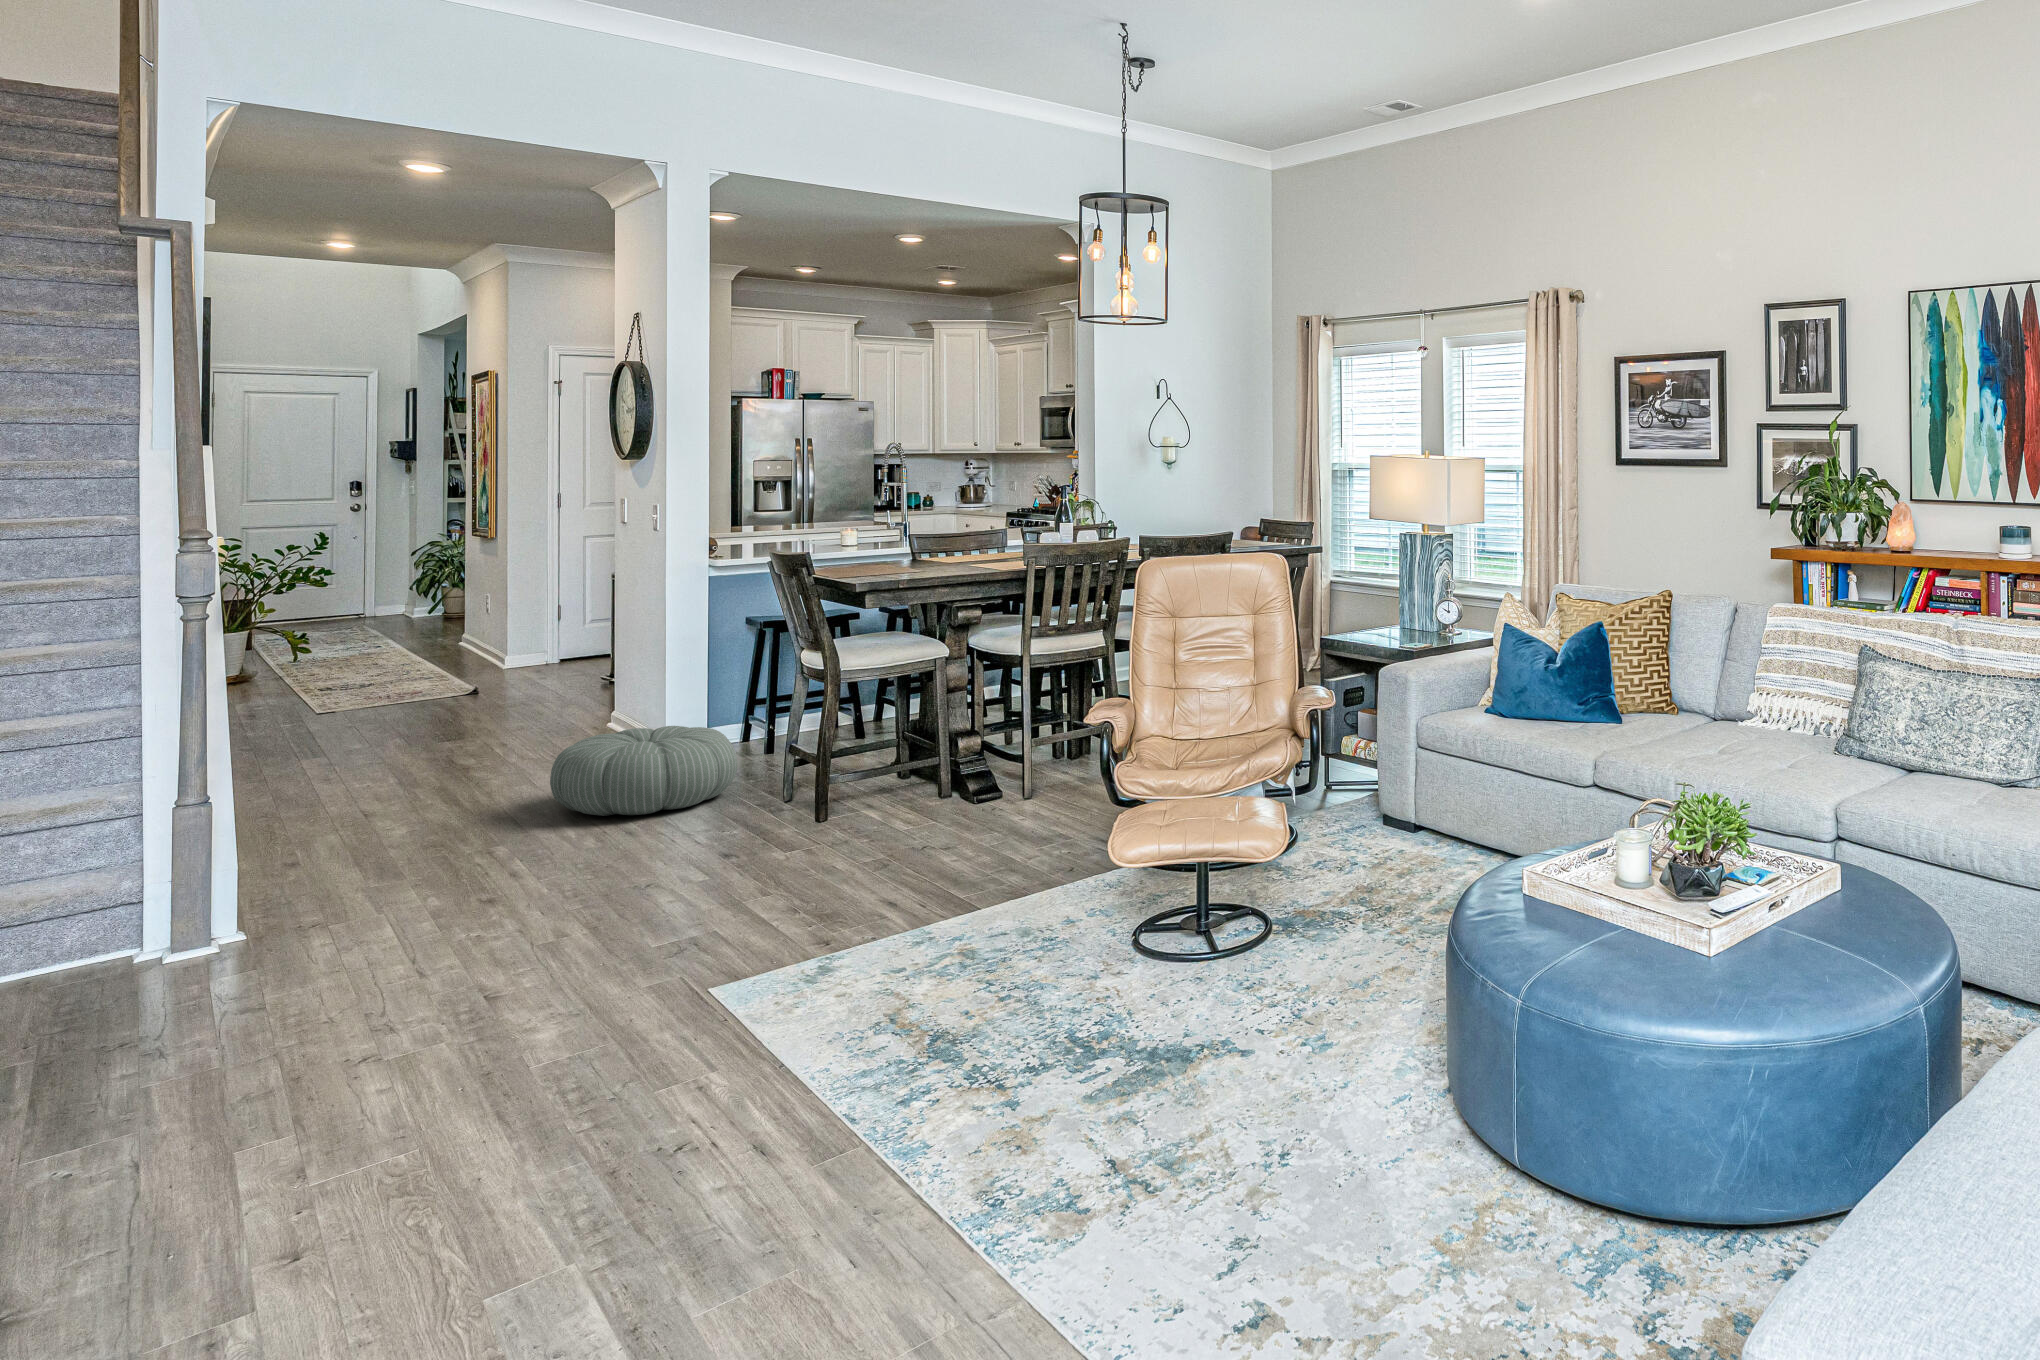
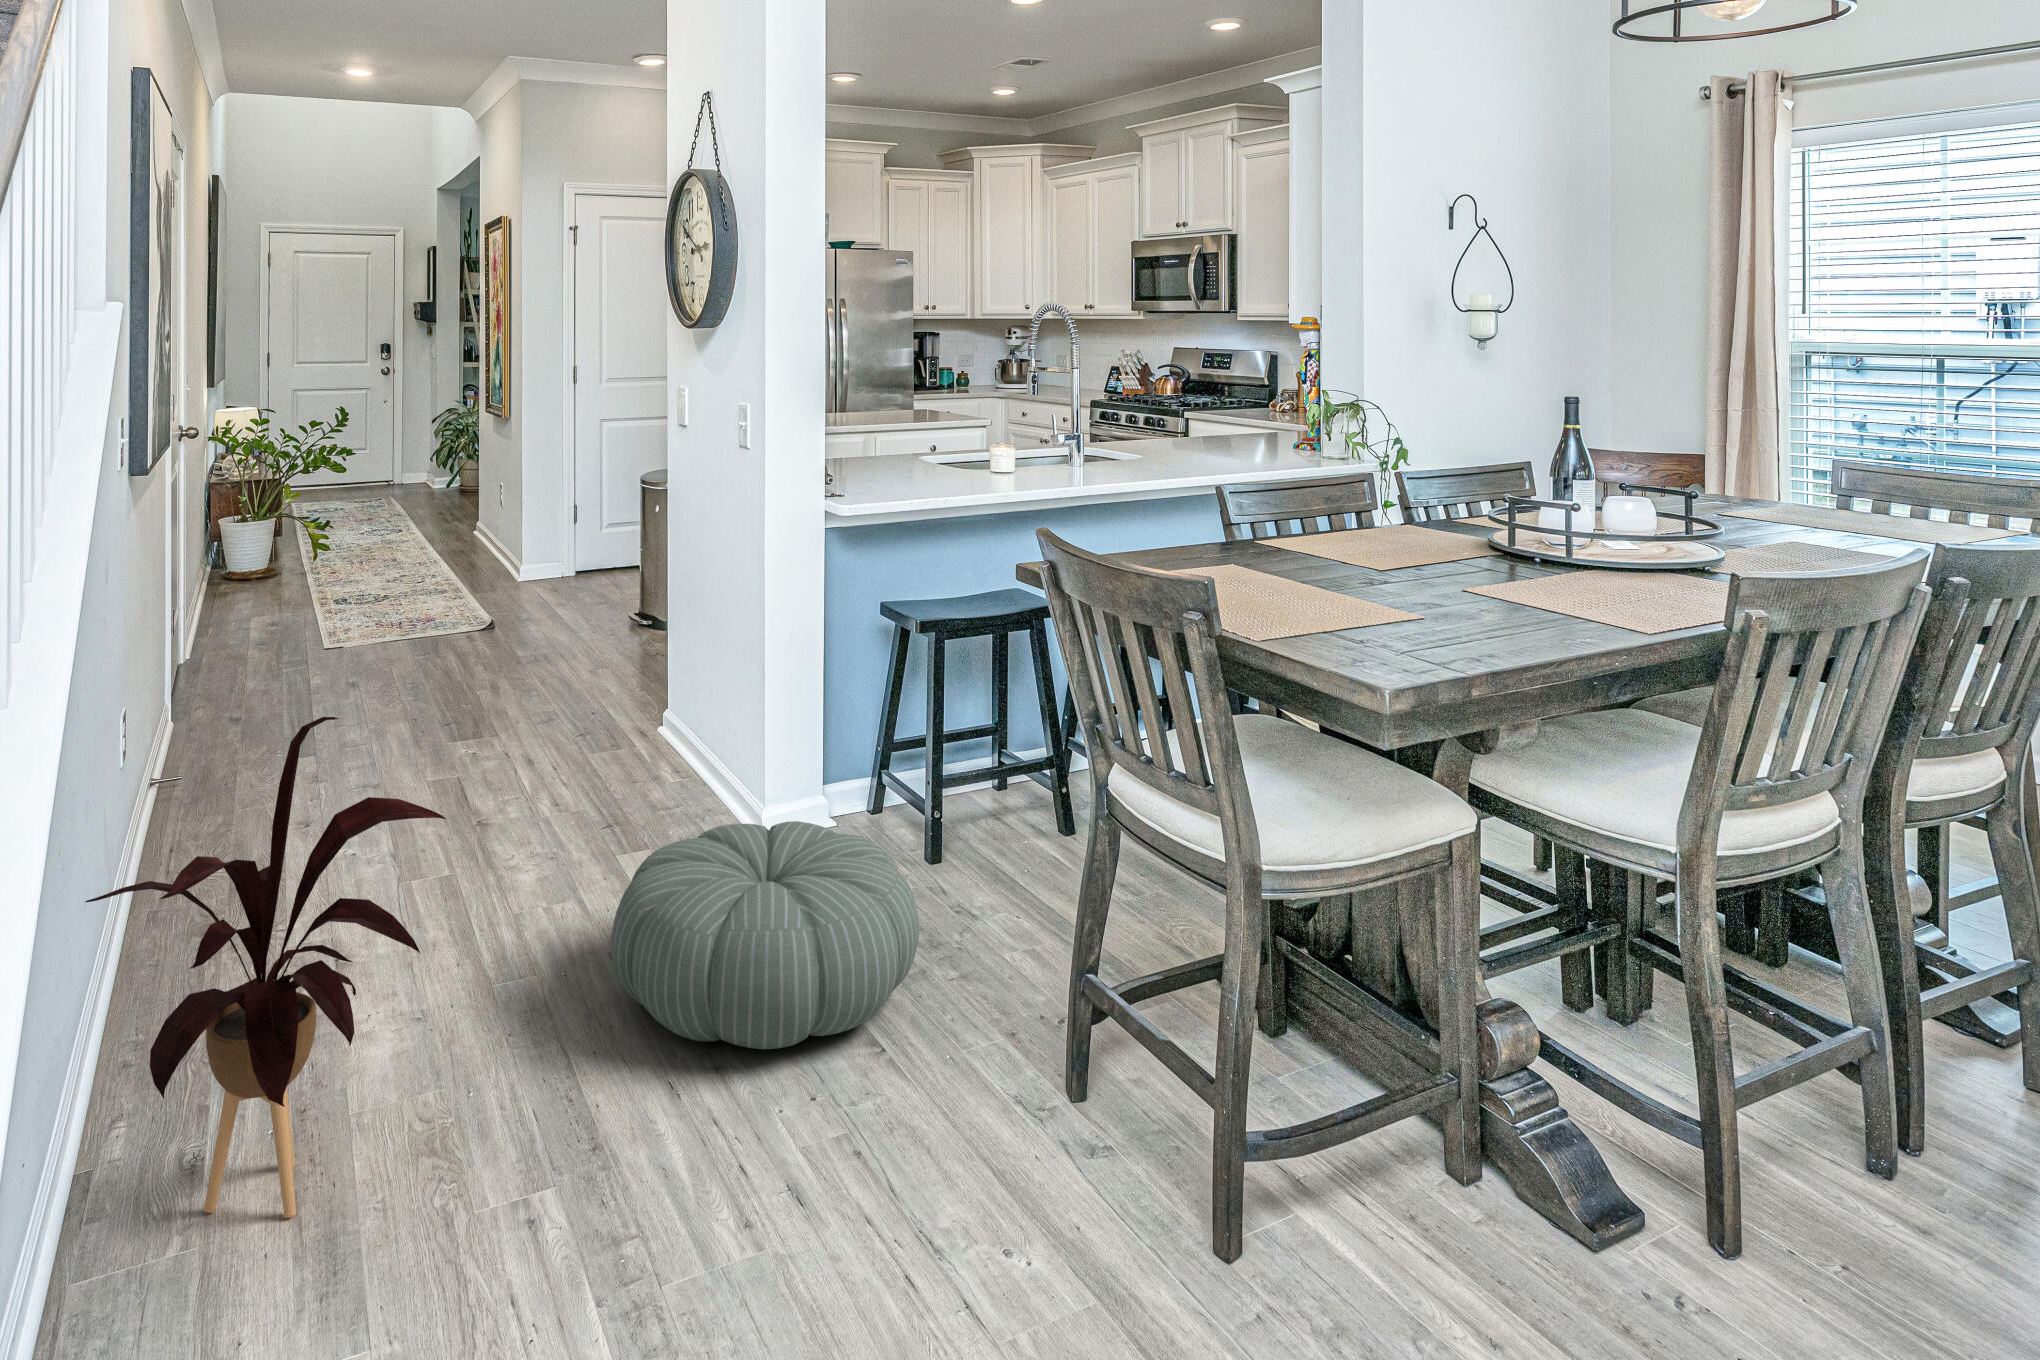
house plant: none [241,646,445,876] -> present [85,717,446,1218]

